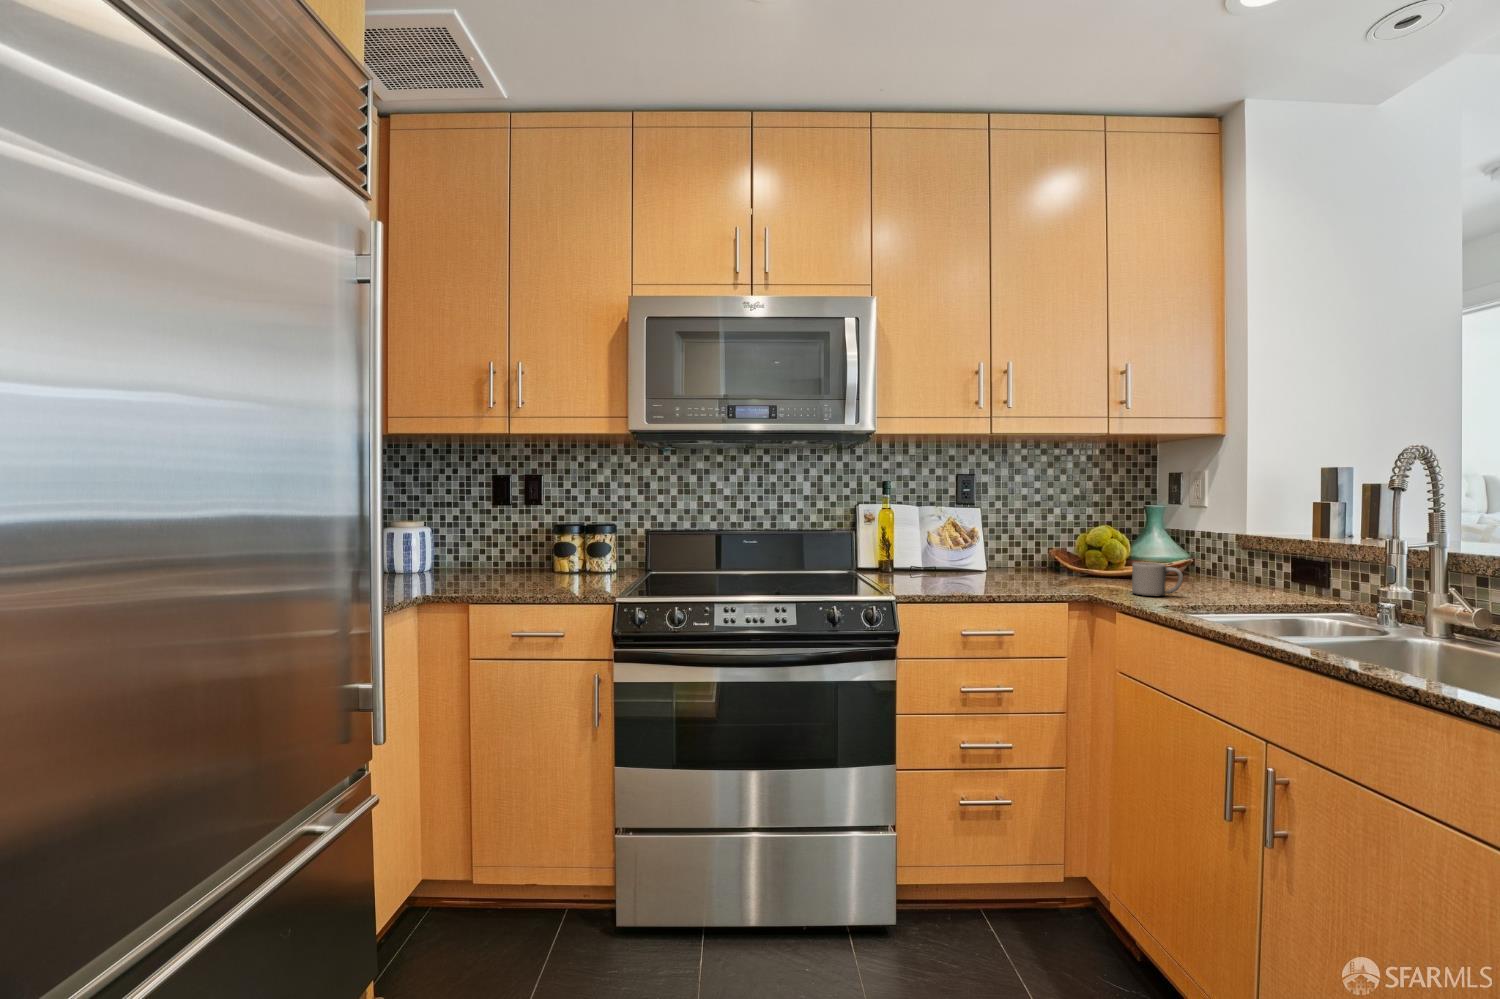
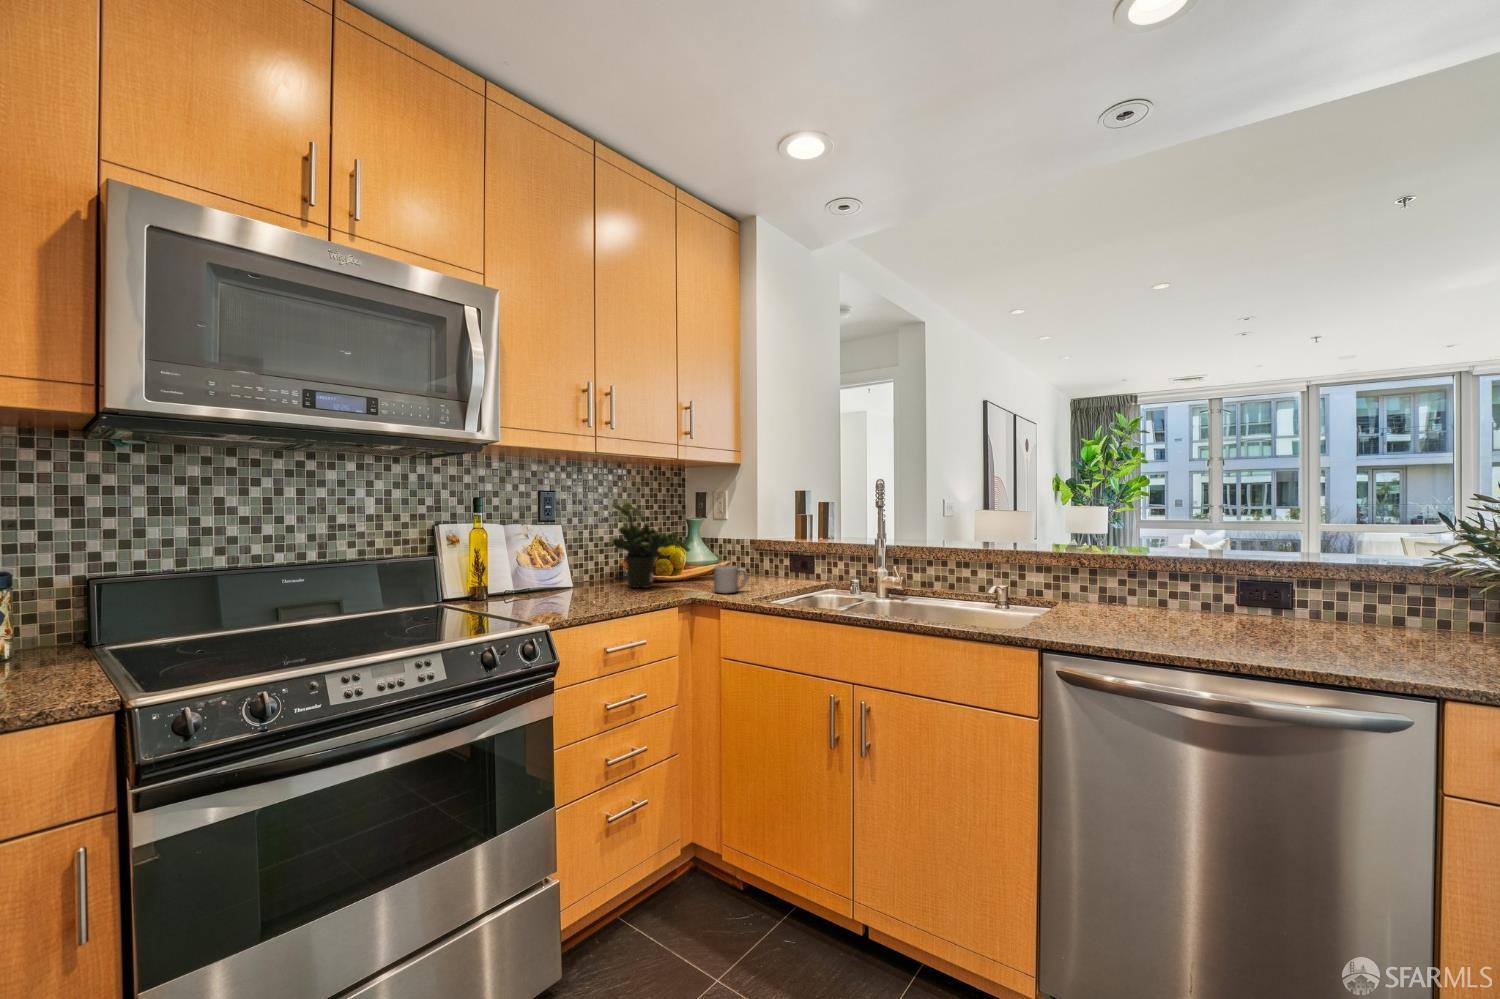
potted plant: none [1017,486,1120,579] -> present [610,503,690,588]

